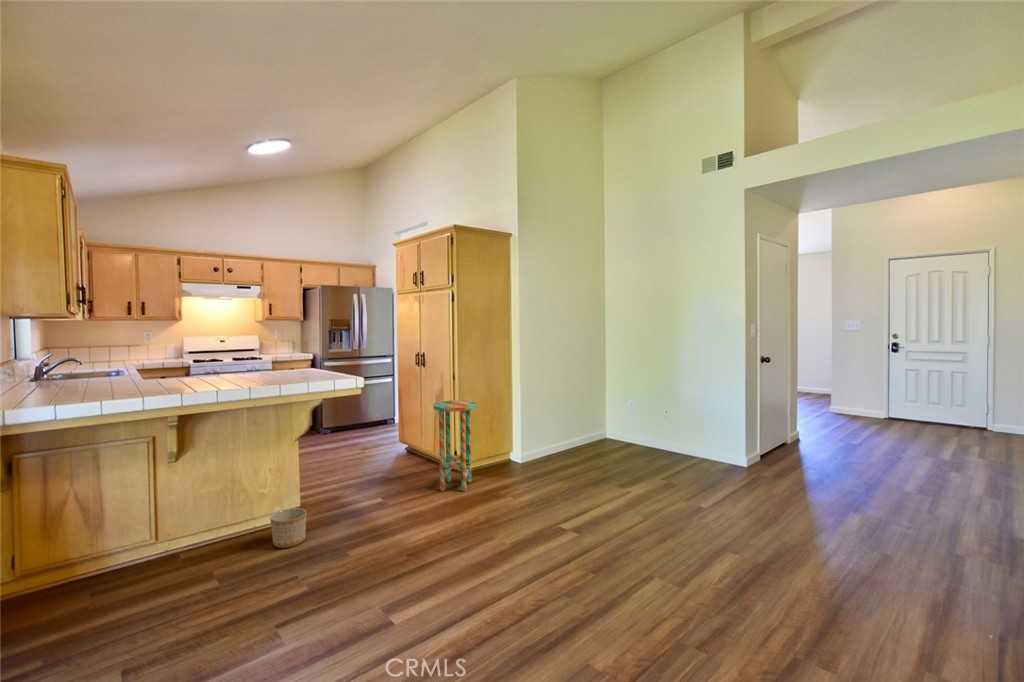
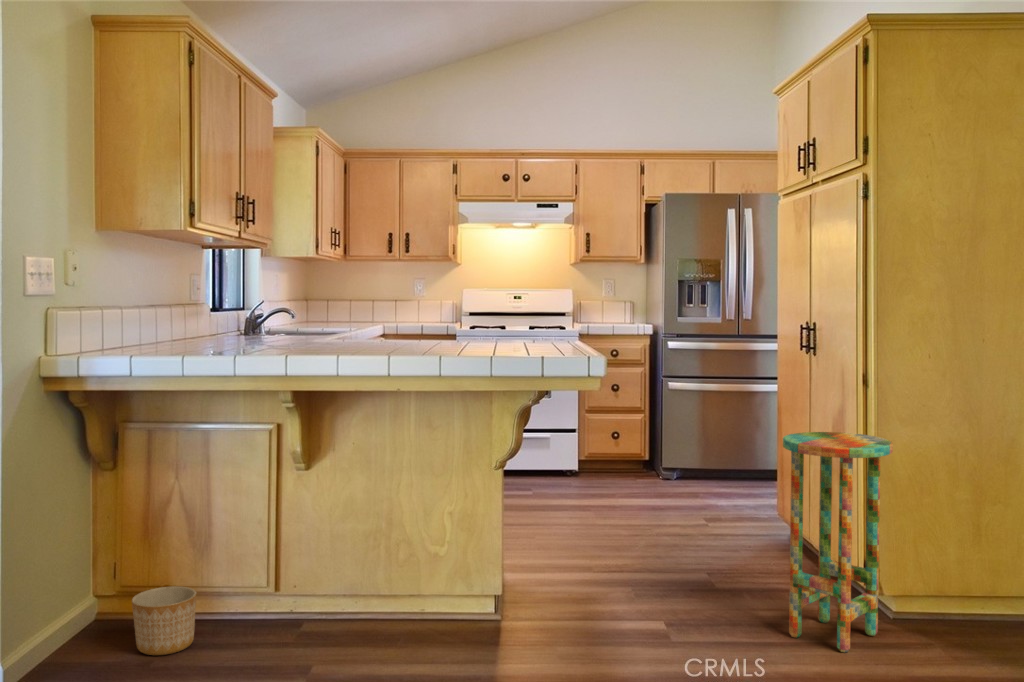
planter: present [270,508,307,548] -> present [132,586,196,655]

